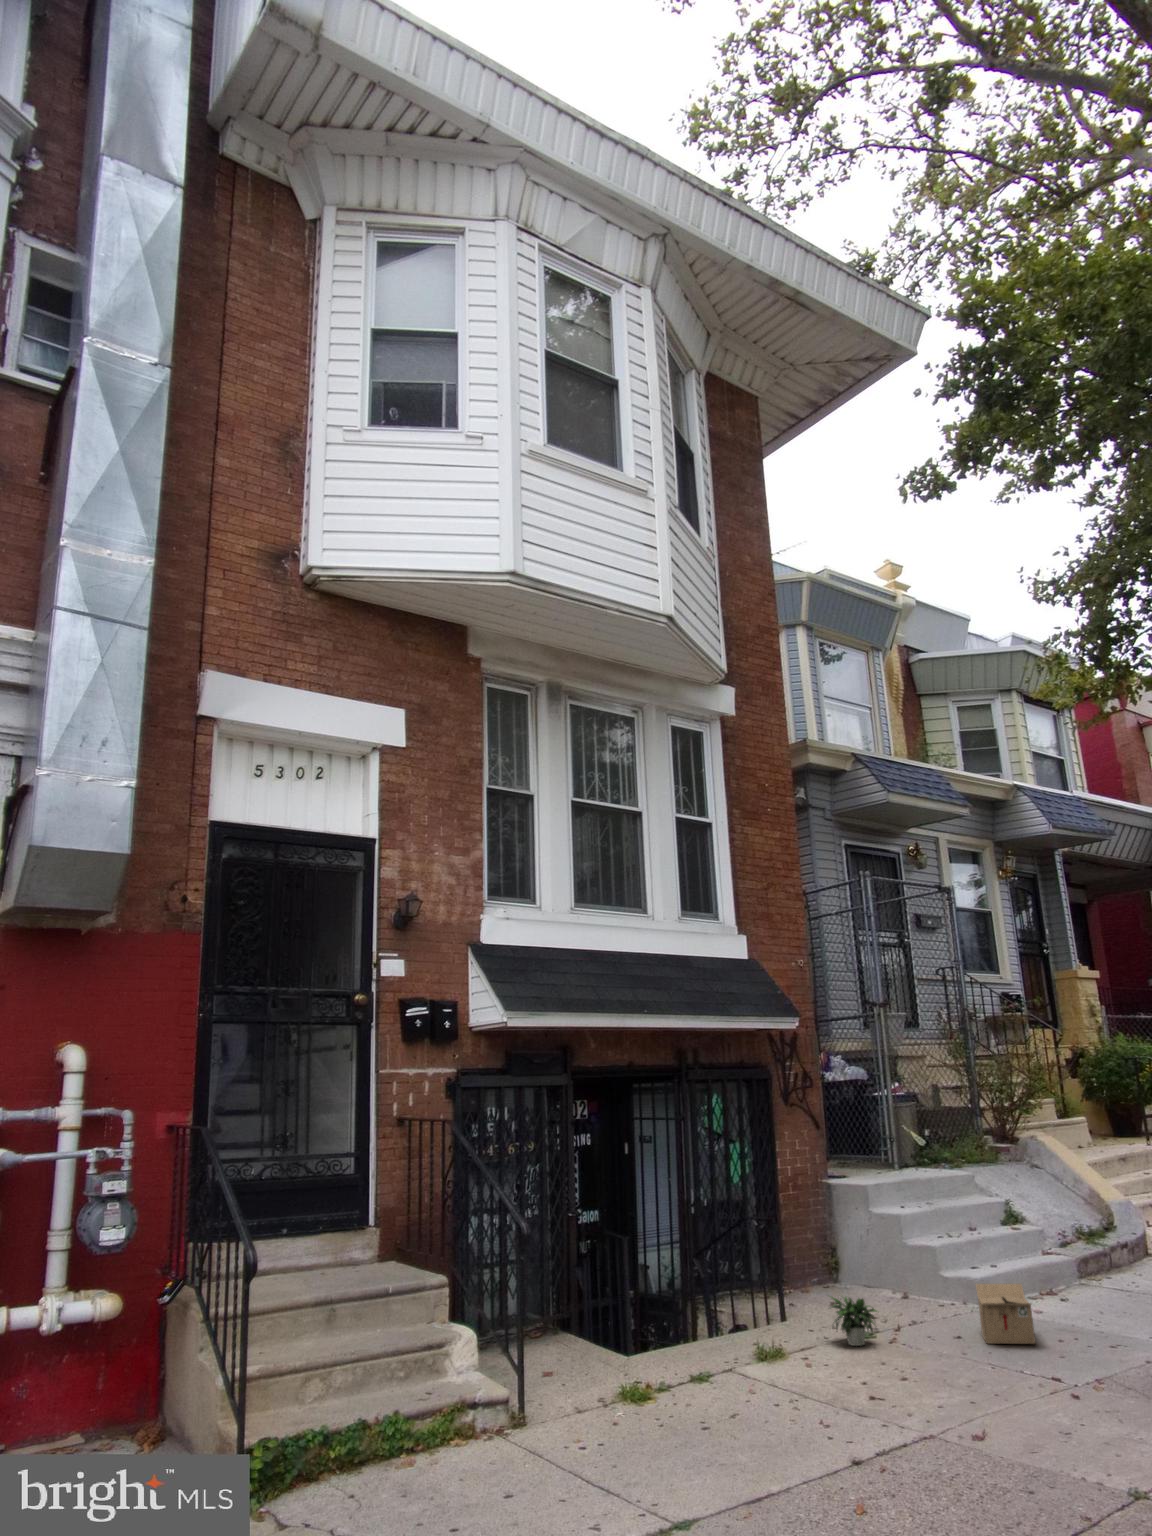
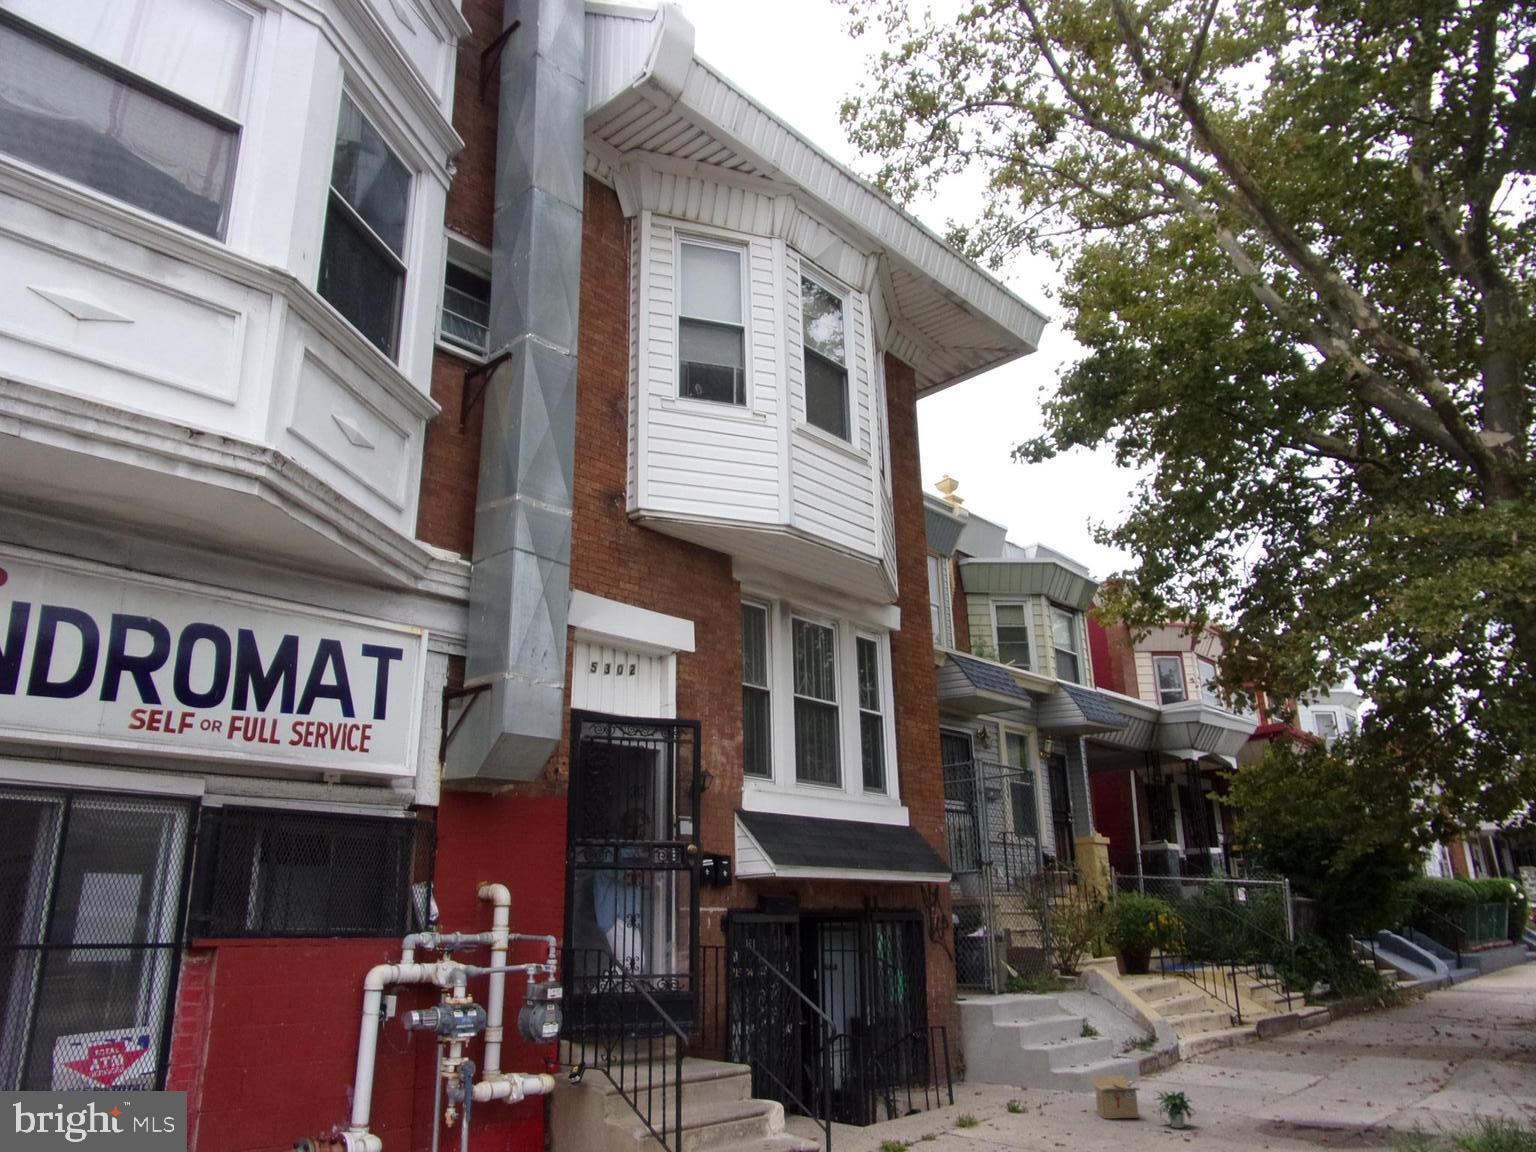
potted plant: present [830,1296,877,1346] -> present [1156,1090,1193,1128]

